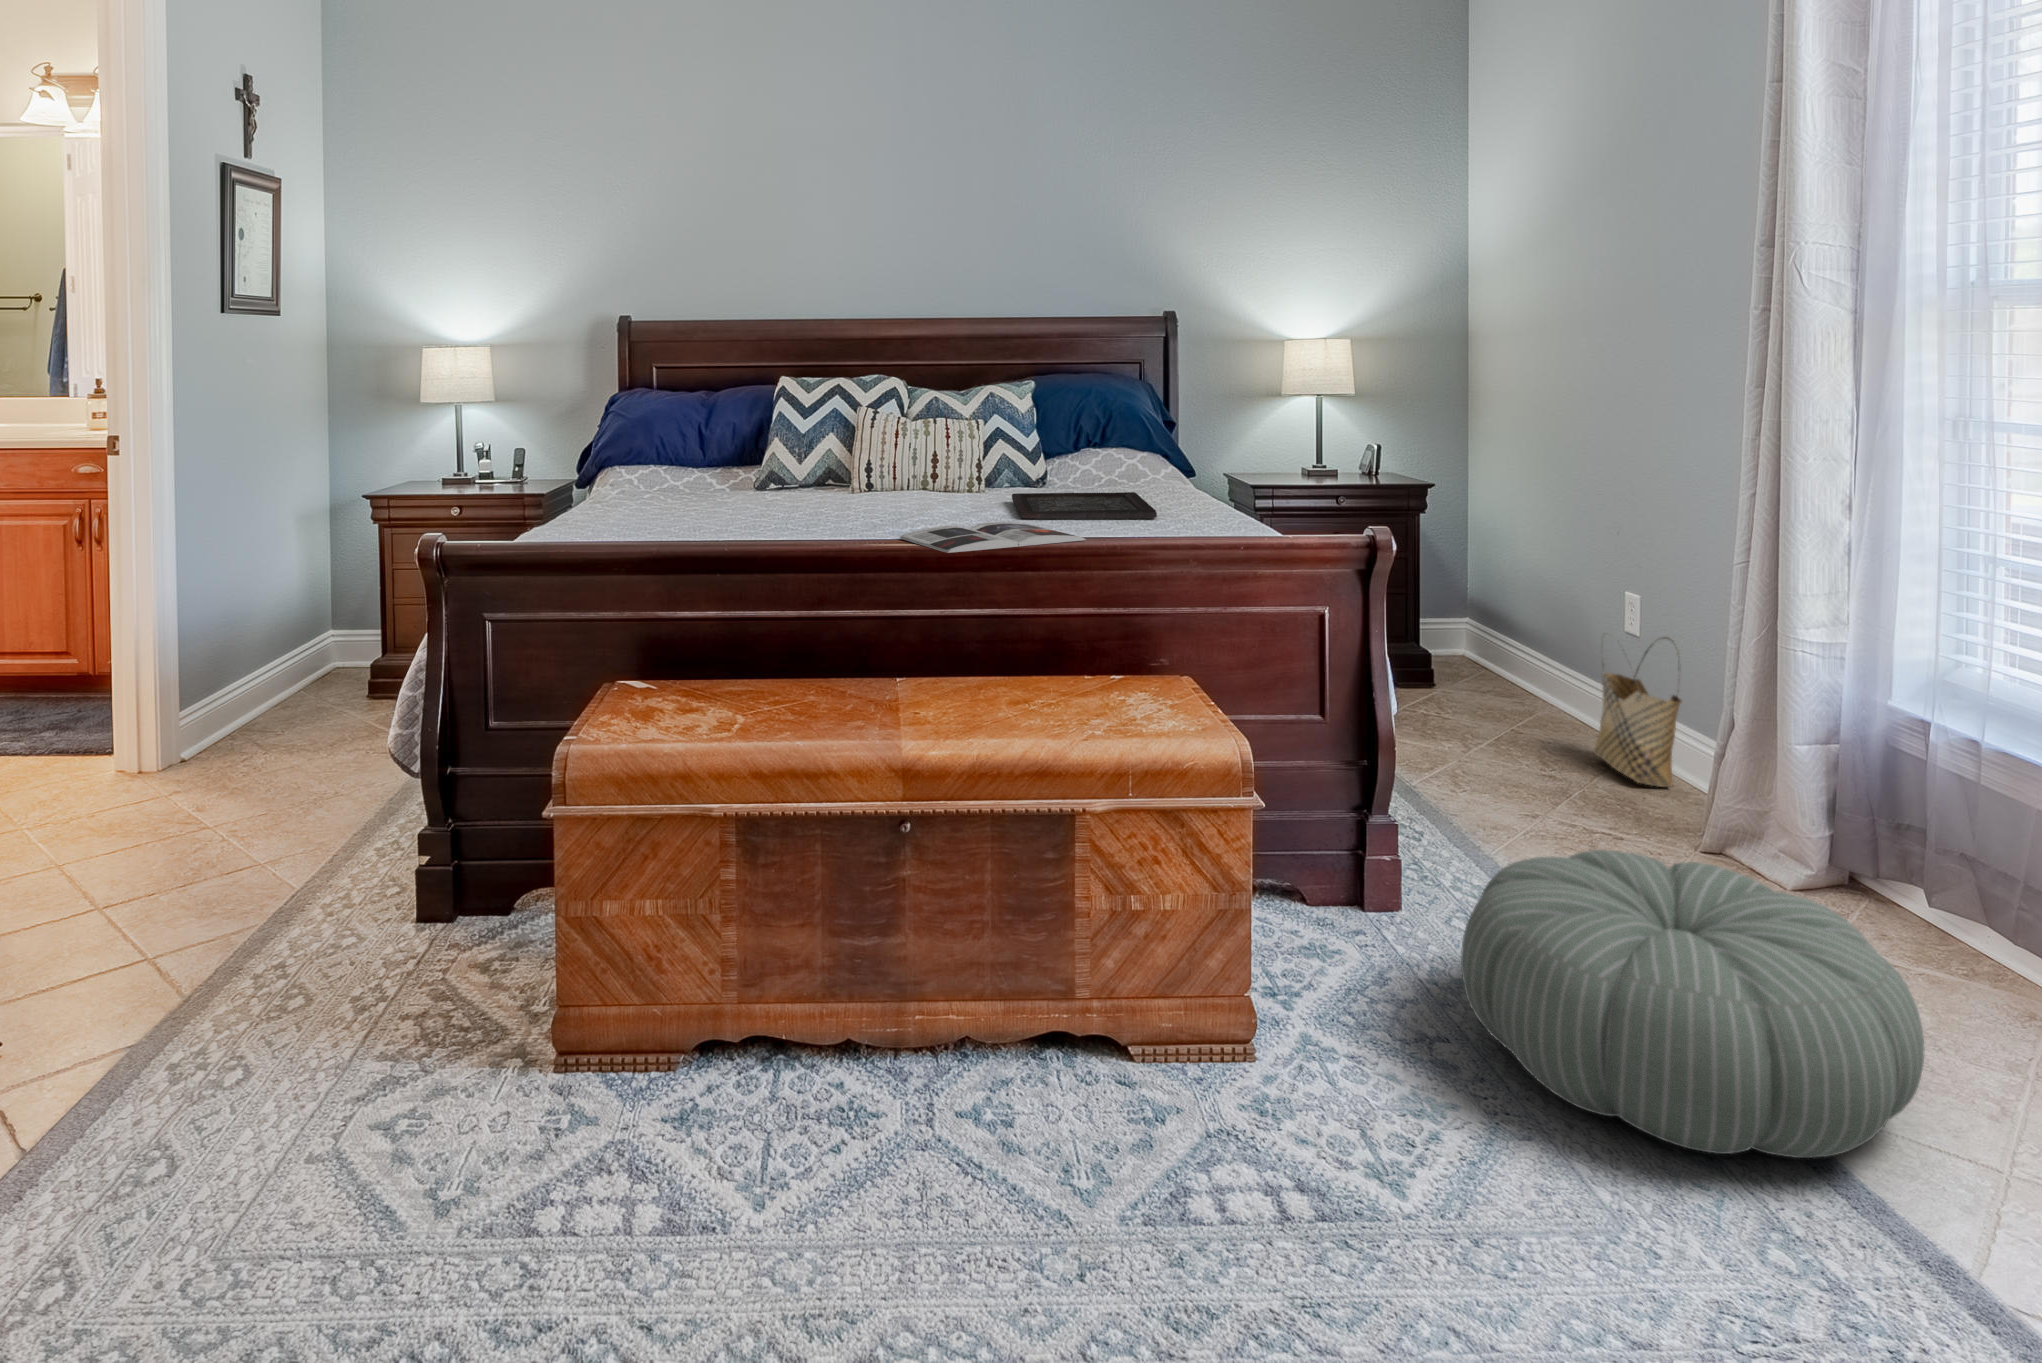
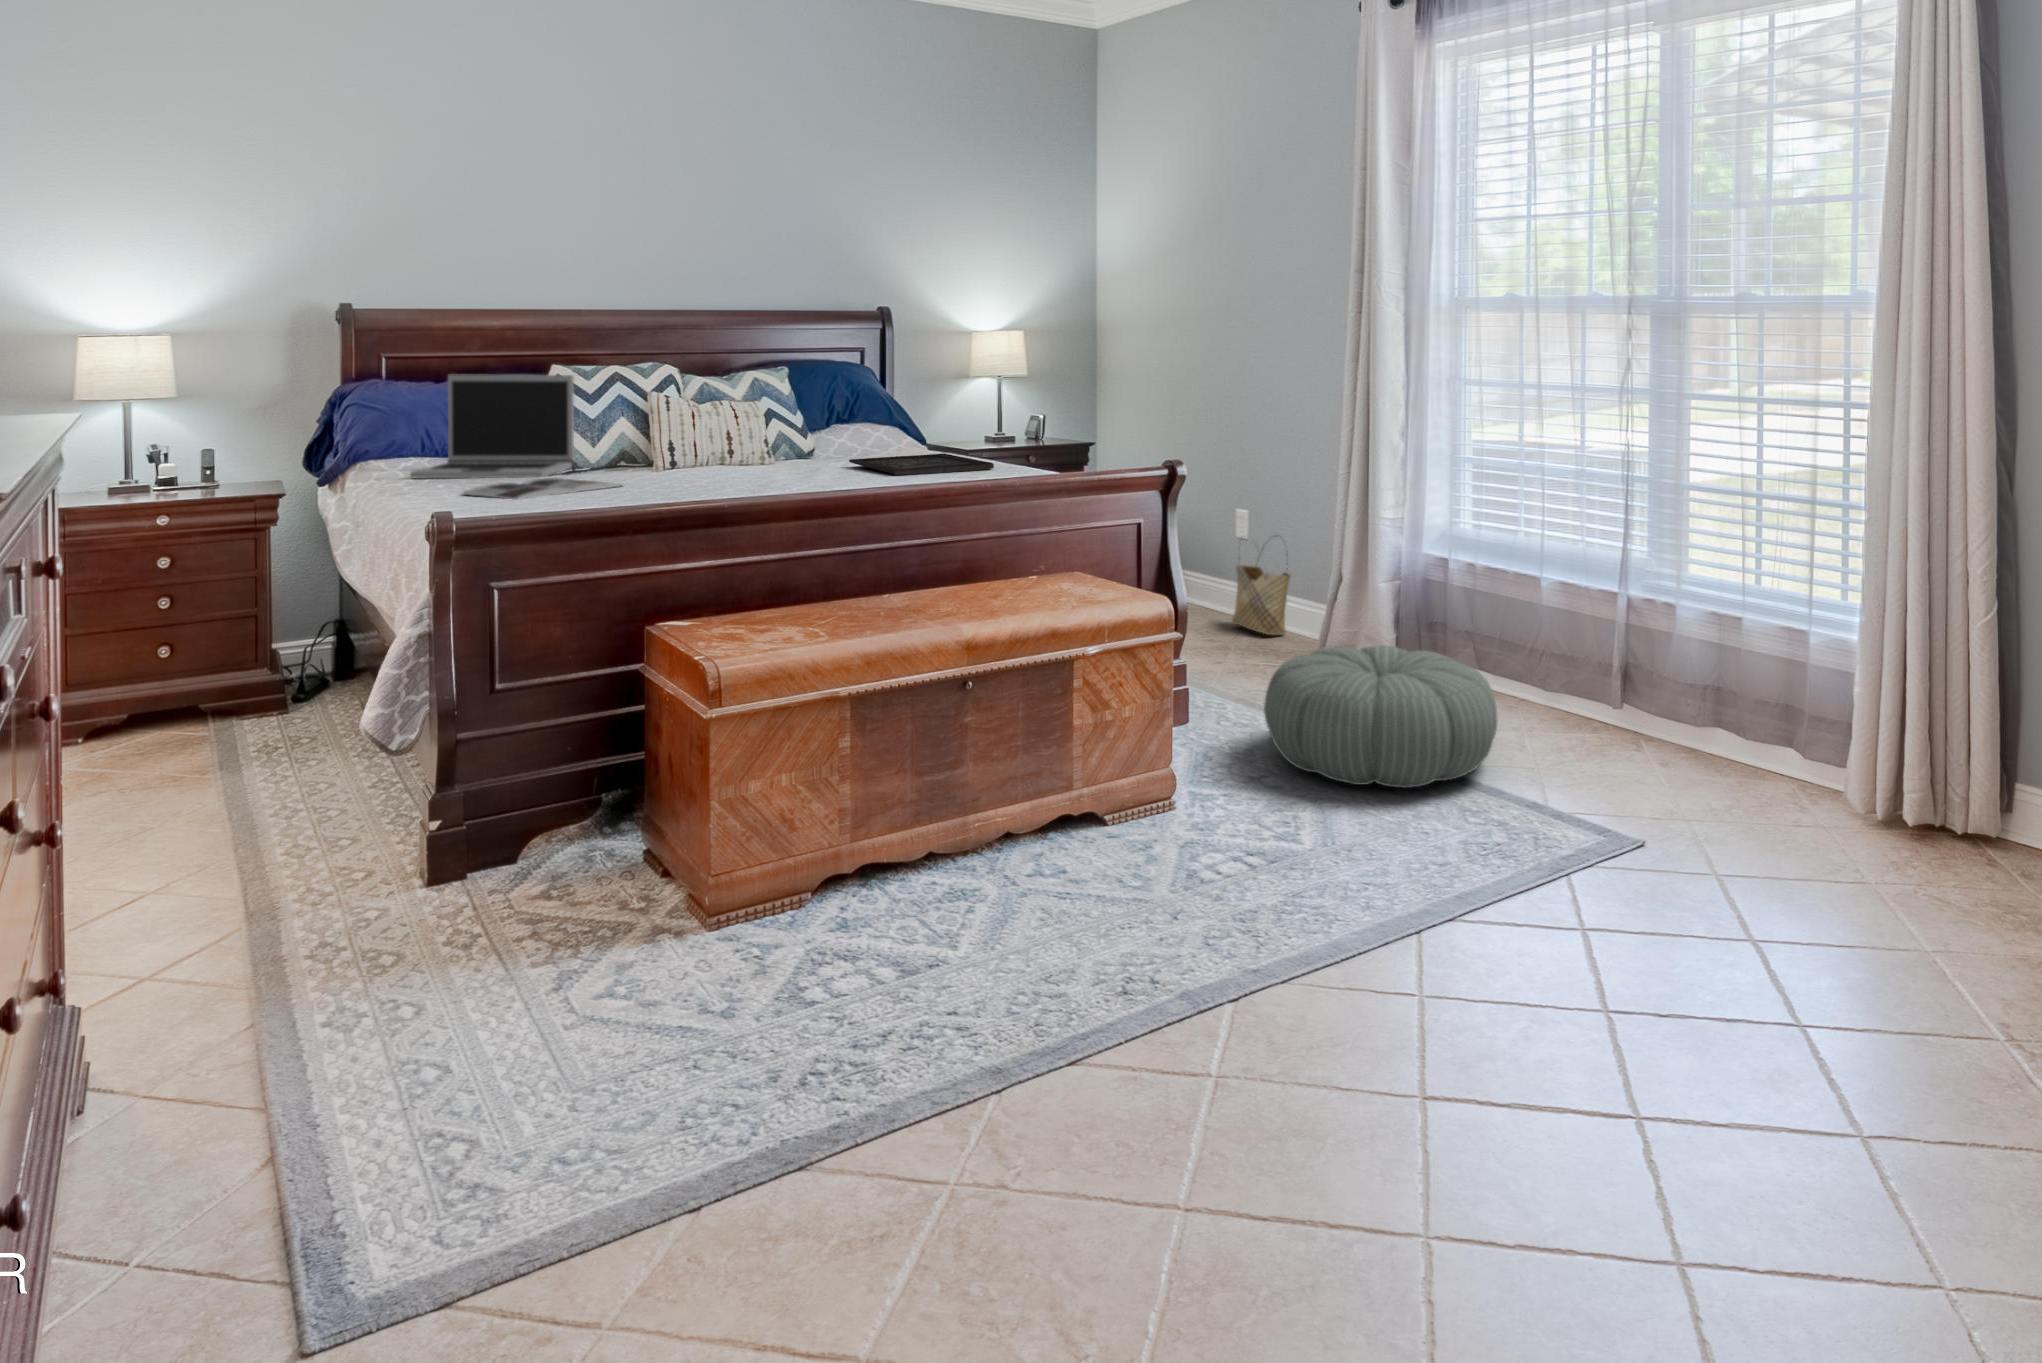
laptop: none [618,386,773,494] -> present [410,374,574,479]
magazine: present [899,522,1086,553] -> present [462,478,622,499]

